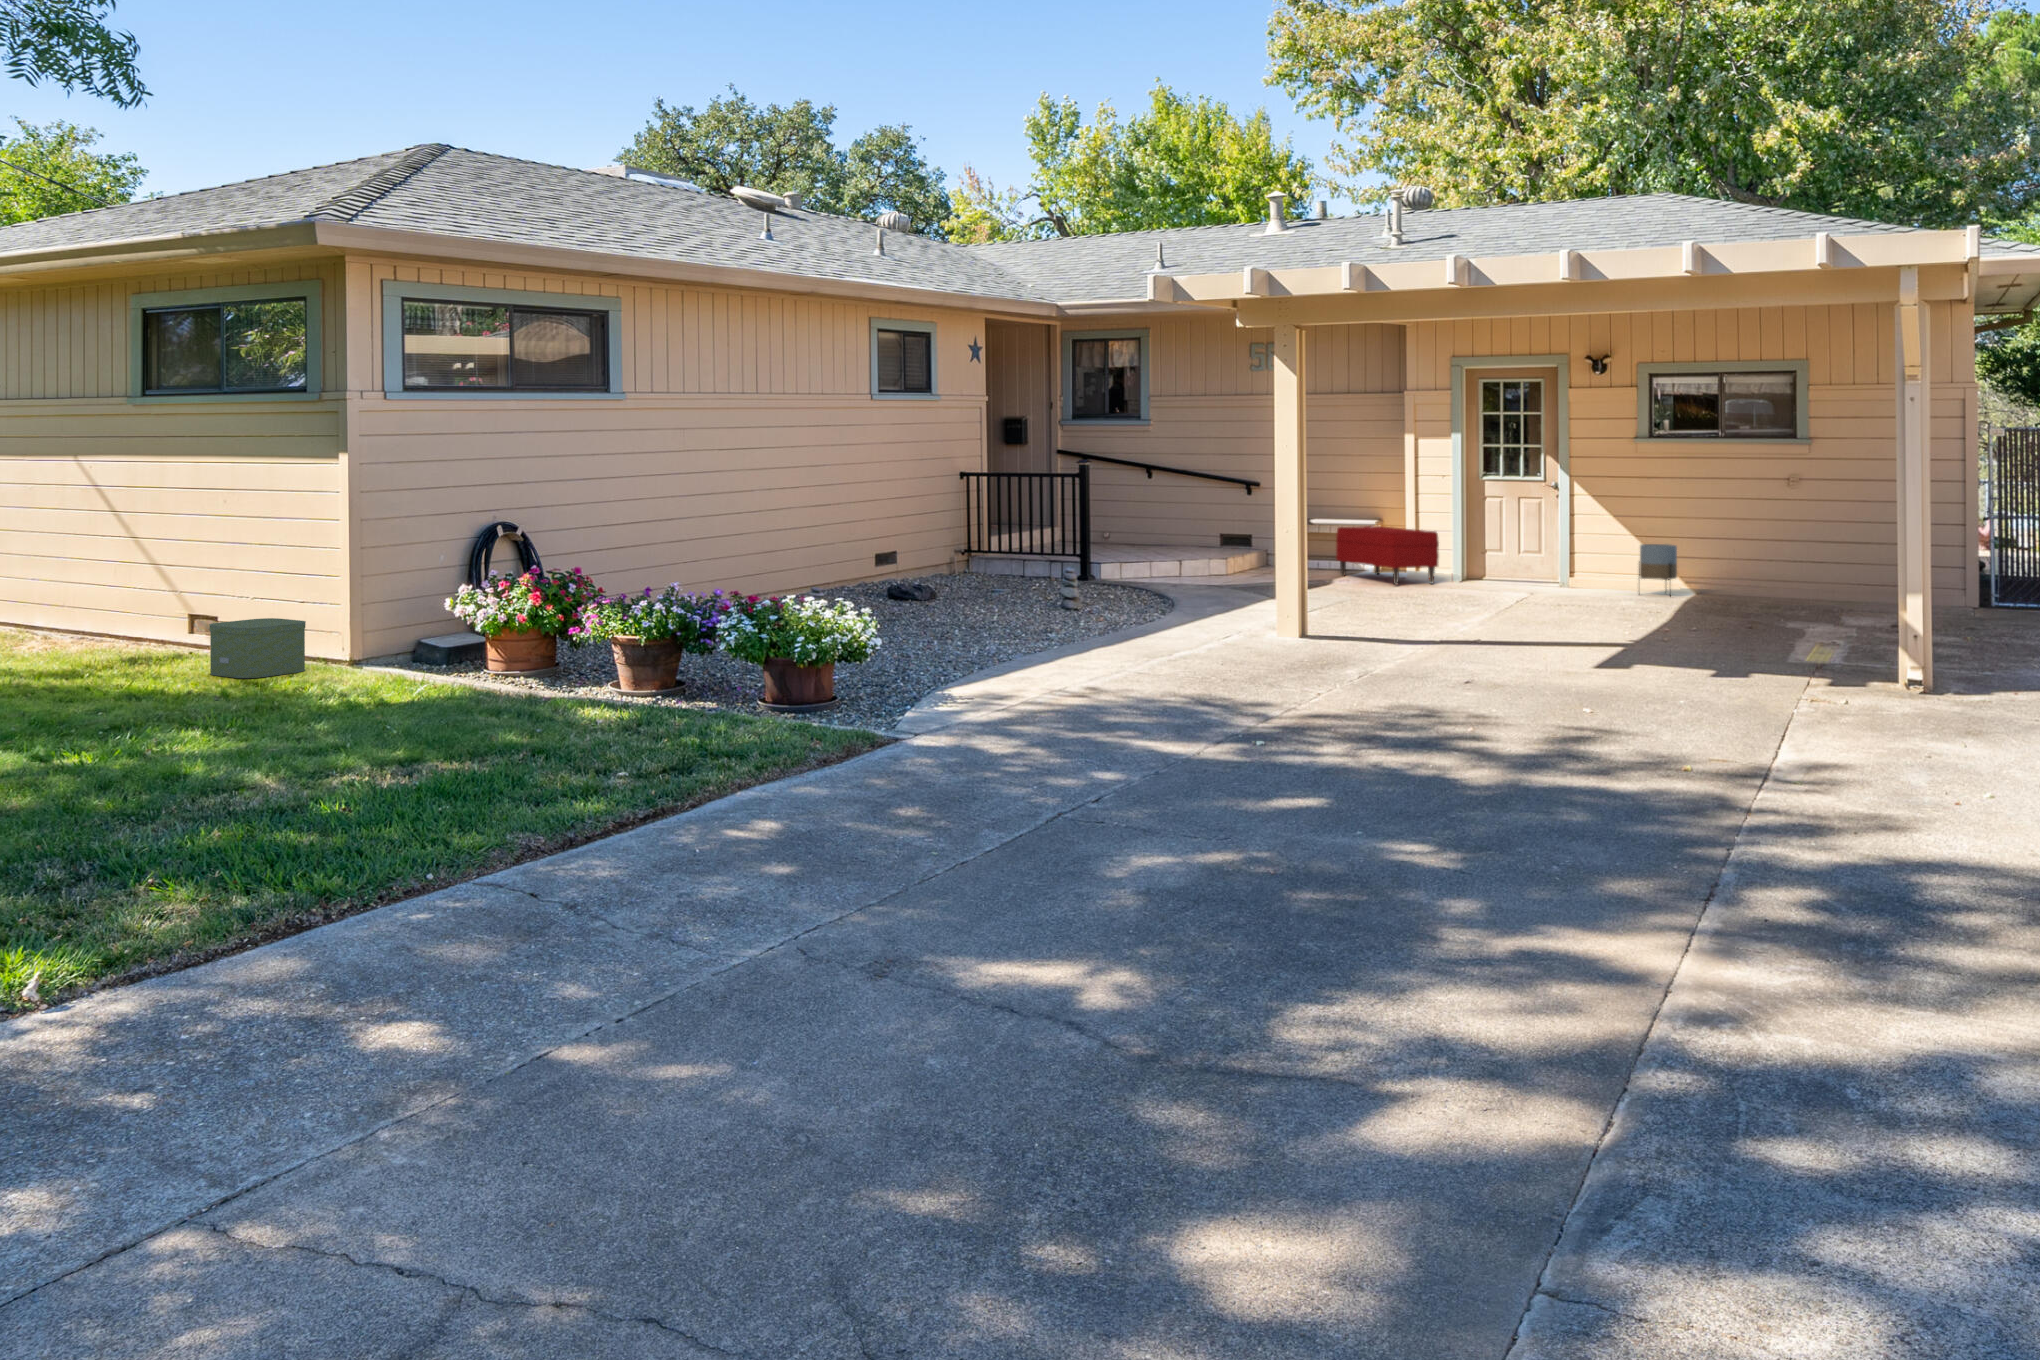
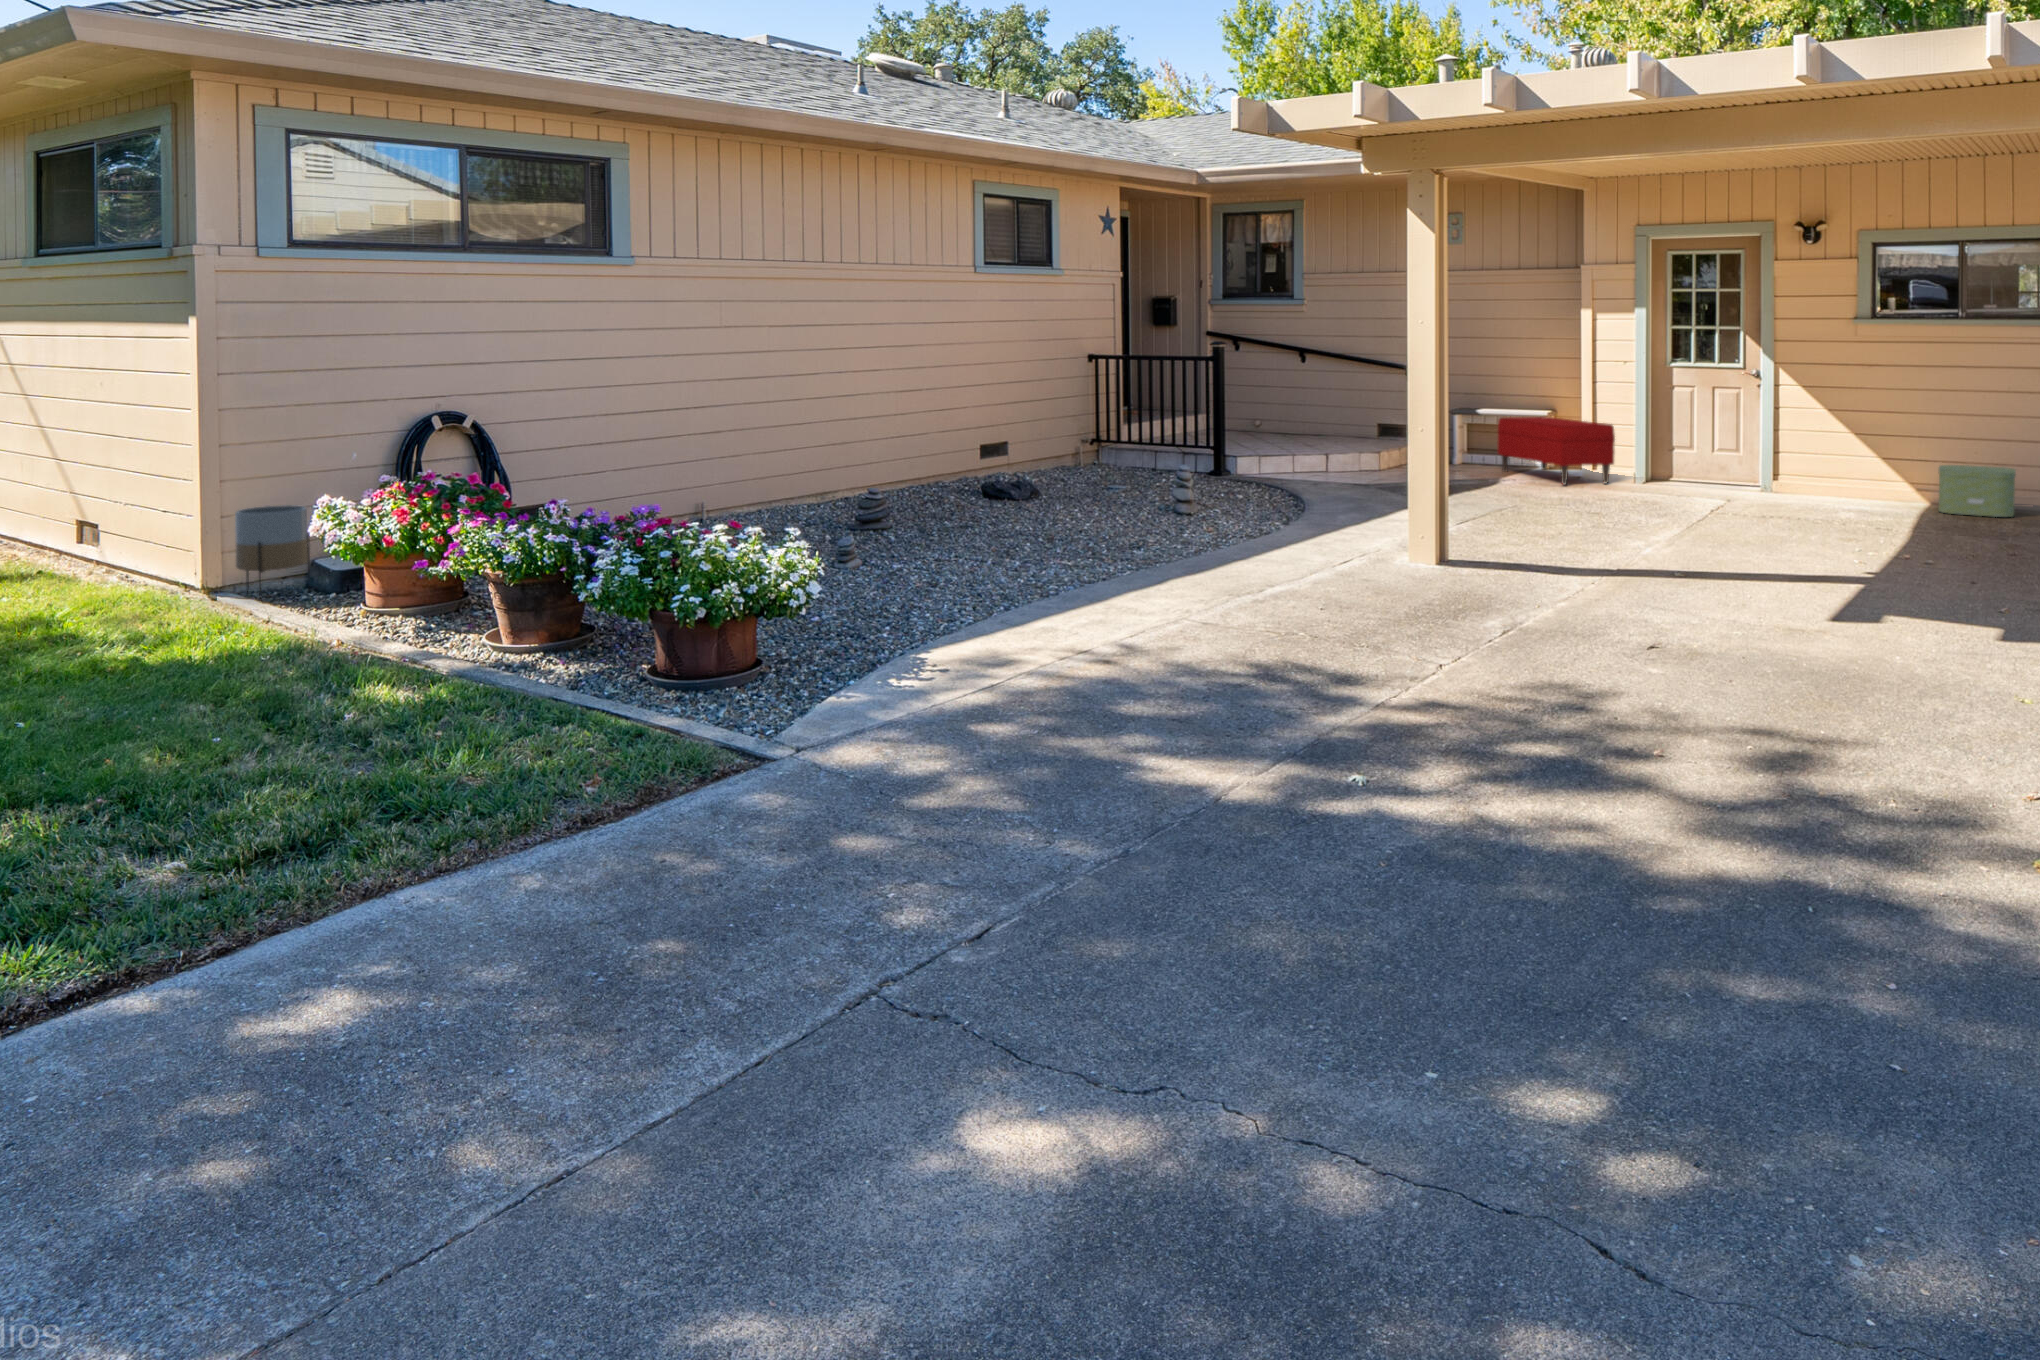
planter: present [1639,544,1677,581] -> present [235,505,310,600]
storage box: present [209,618,306,678] -> present [1938,465,2016,517]

